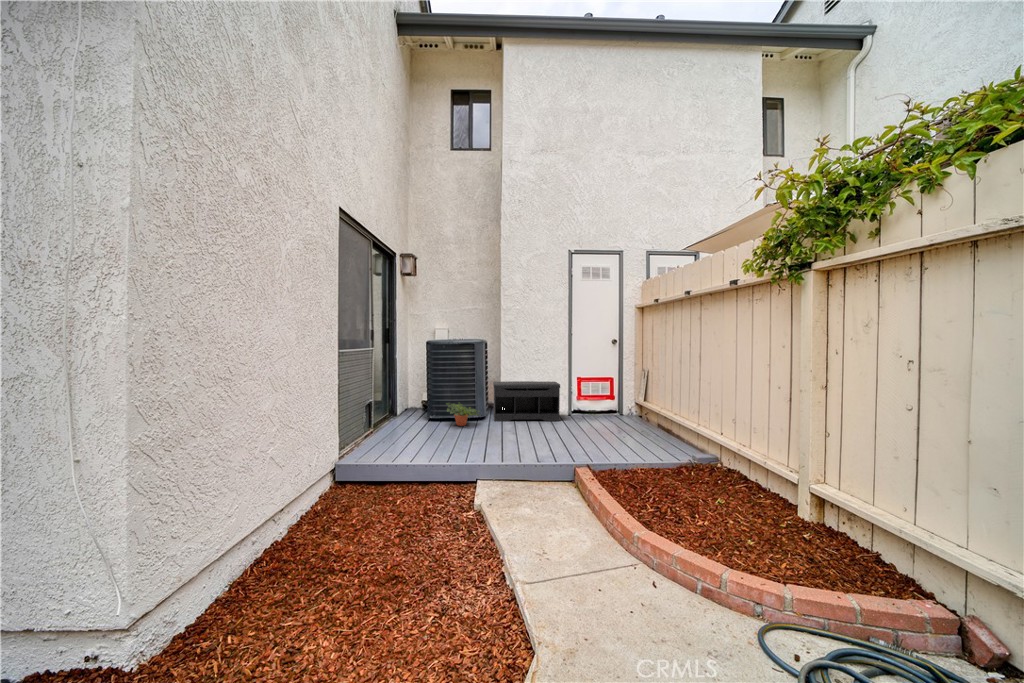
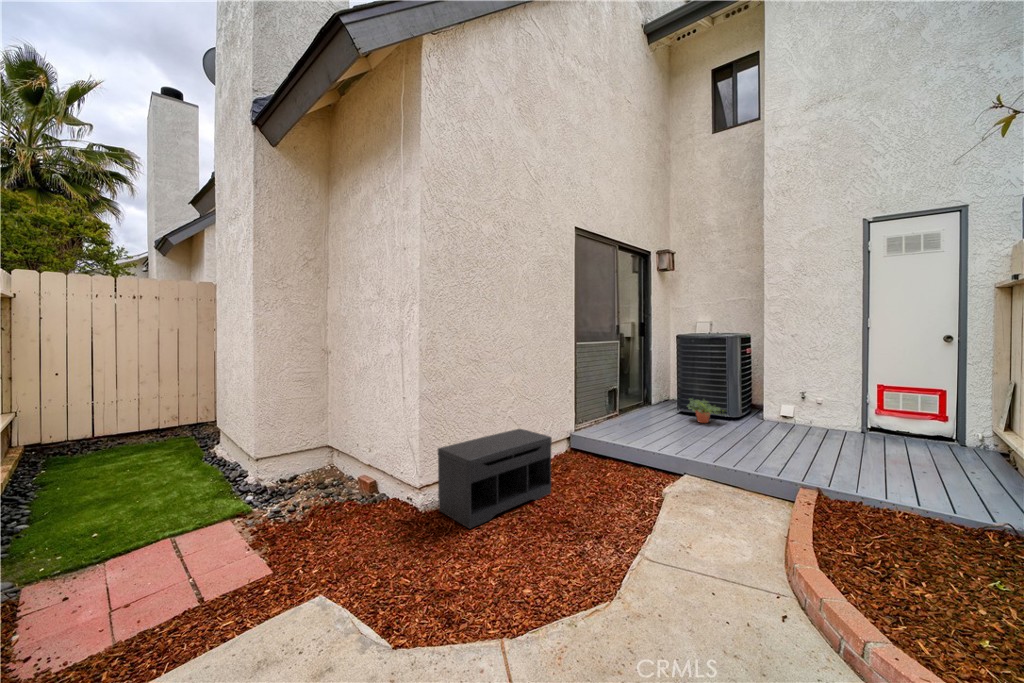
bench: present [493,381,560,421] -> present [438,429,552,529]

